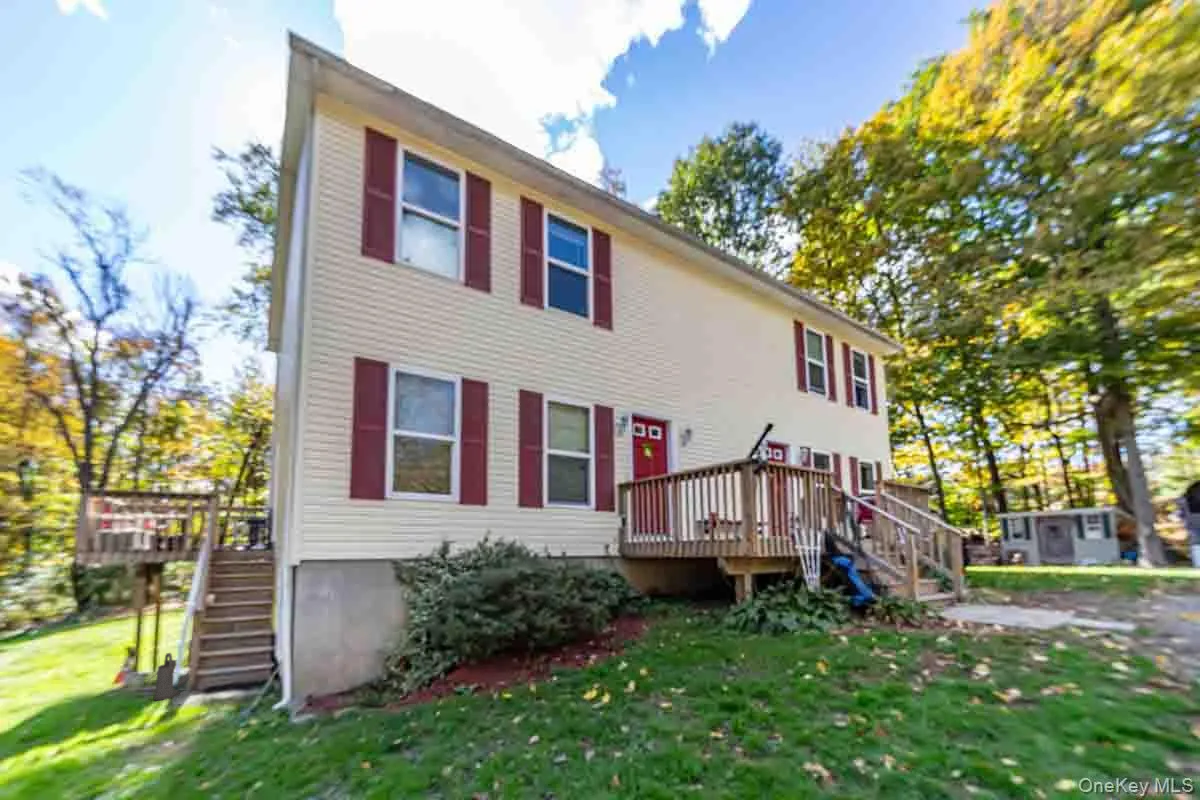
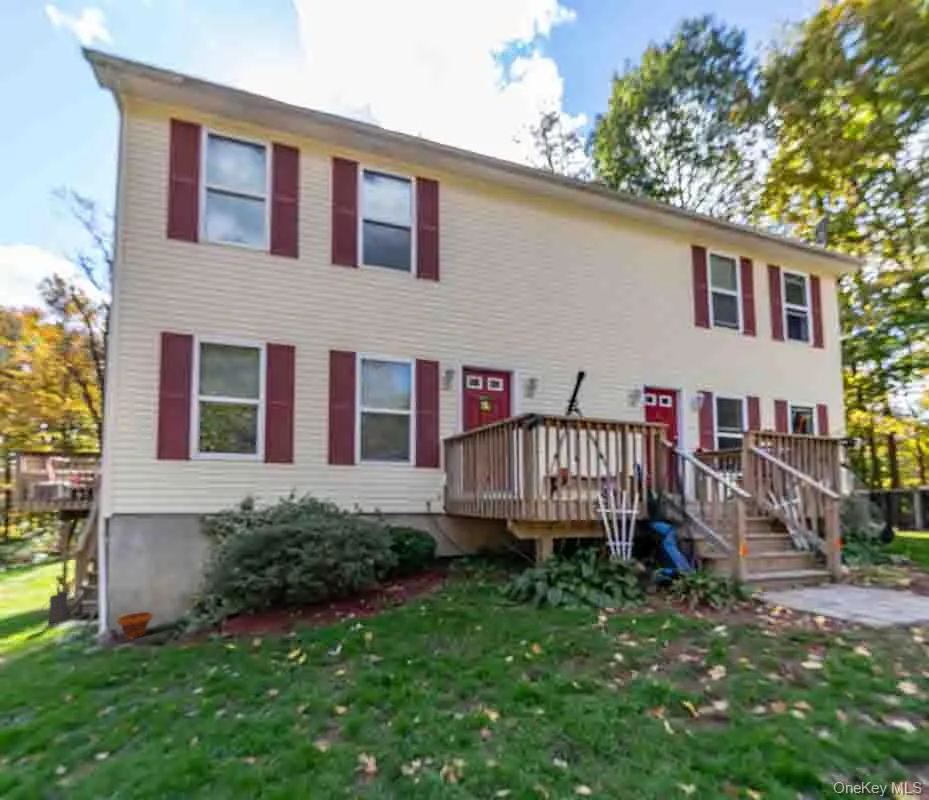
planter: none [320,673,360,705] -> present [117,612,153,639]

